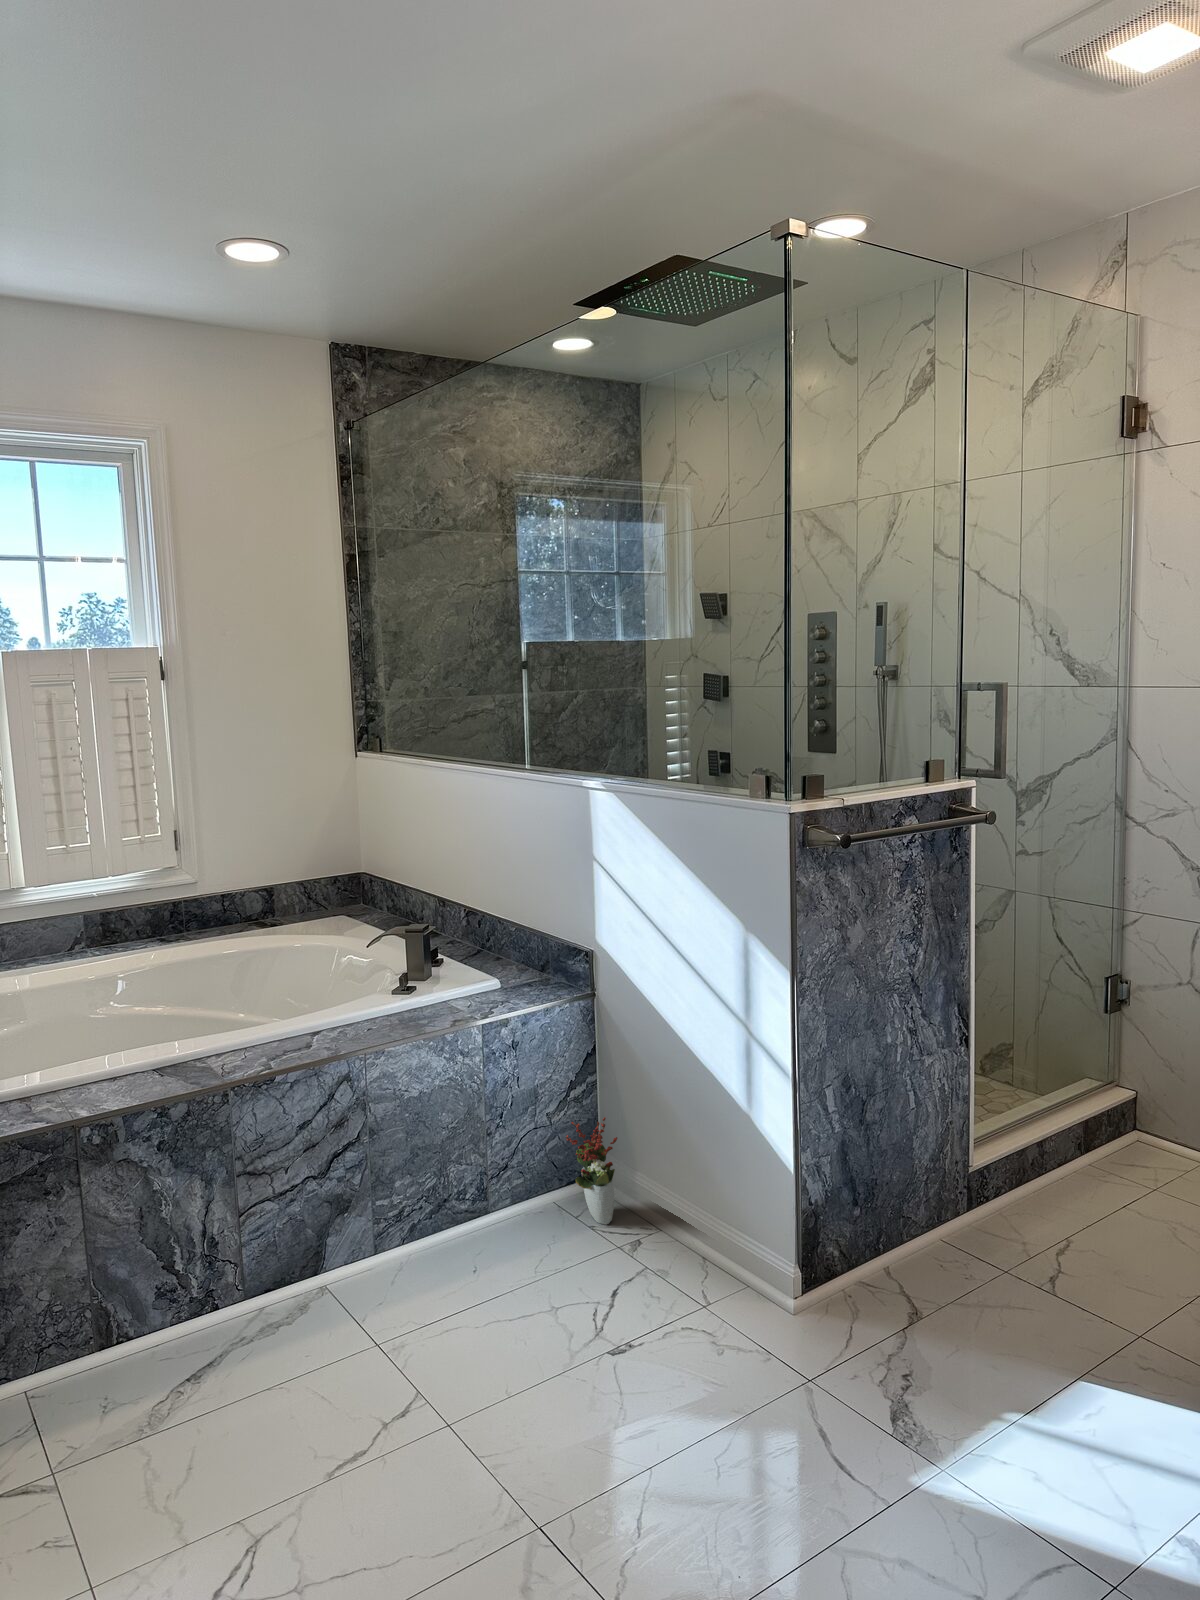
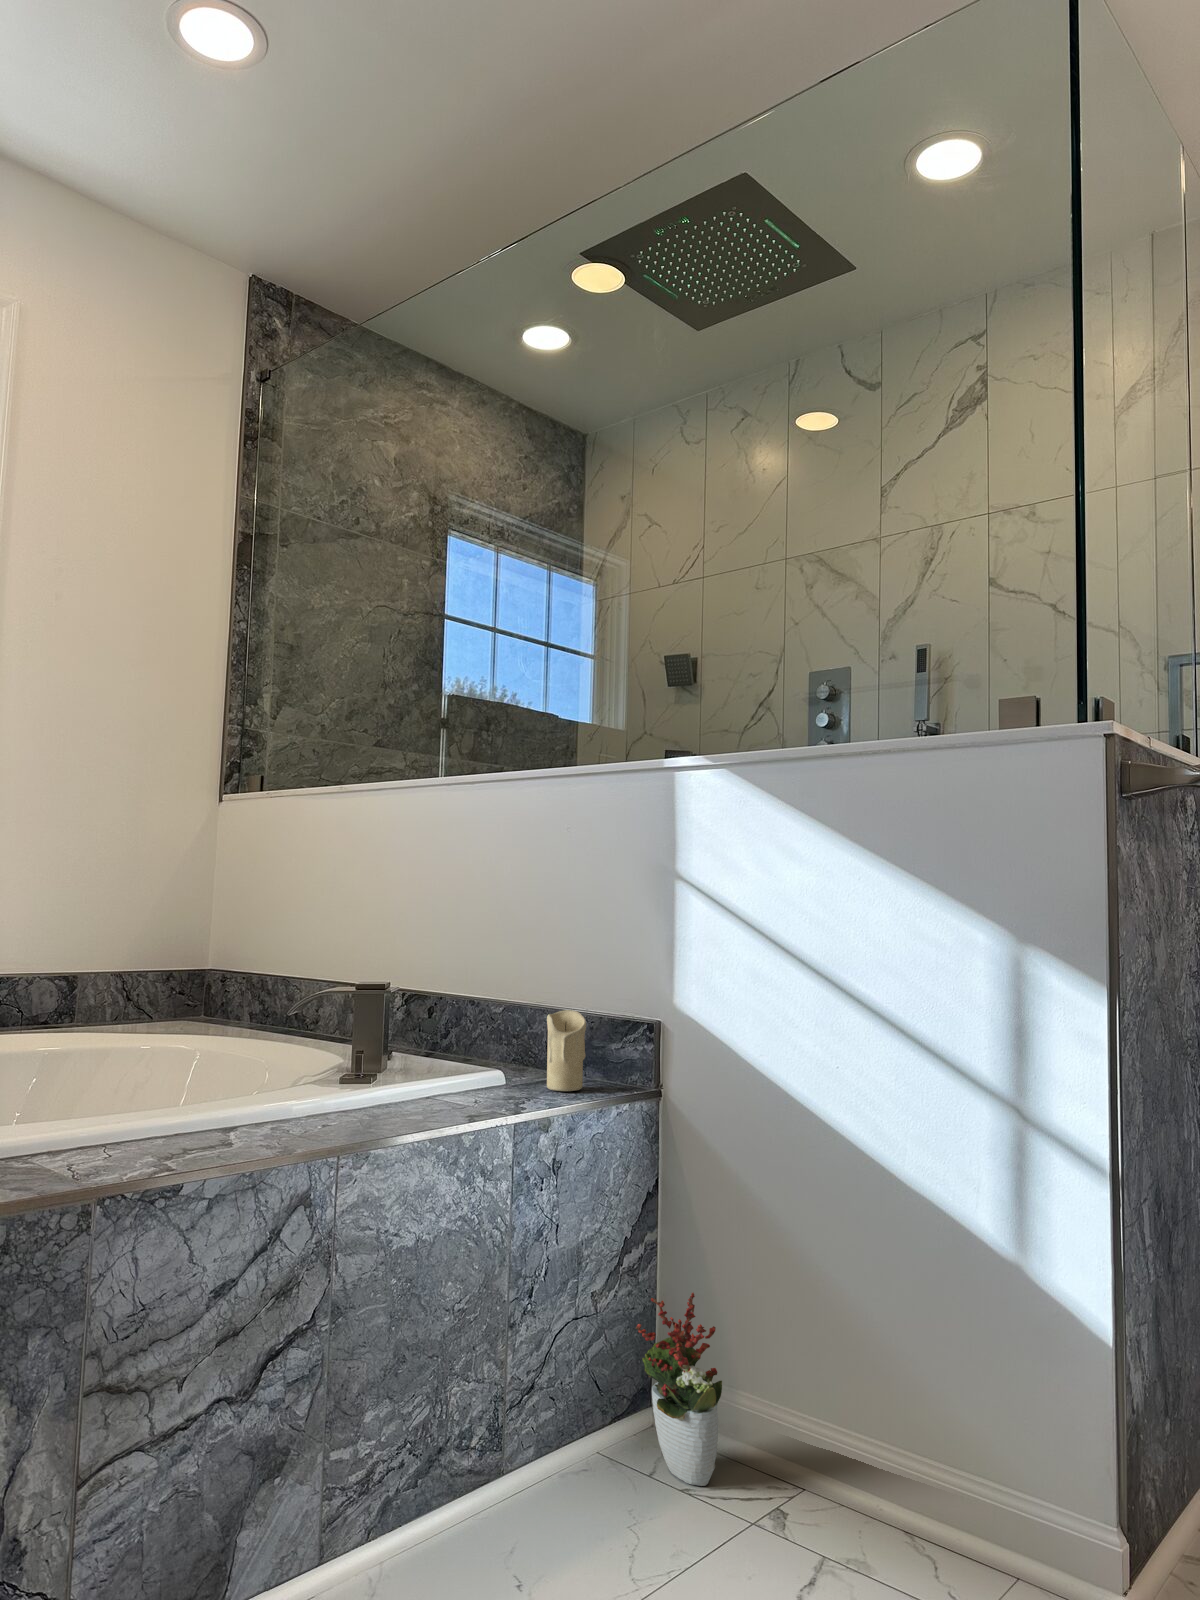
candle: none [520,941,546,994] -> present [547,1010,586,1091]

